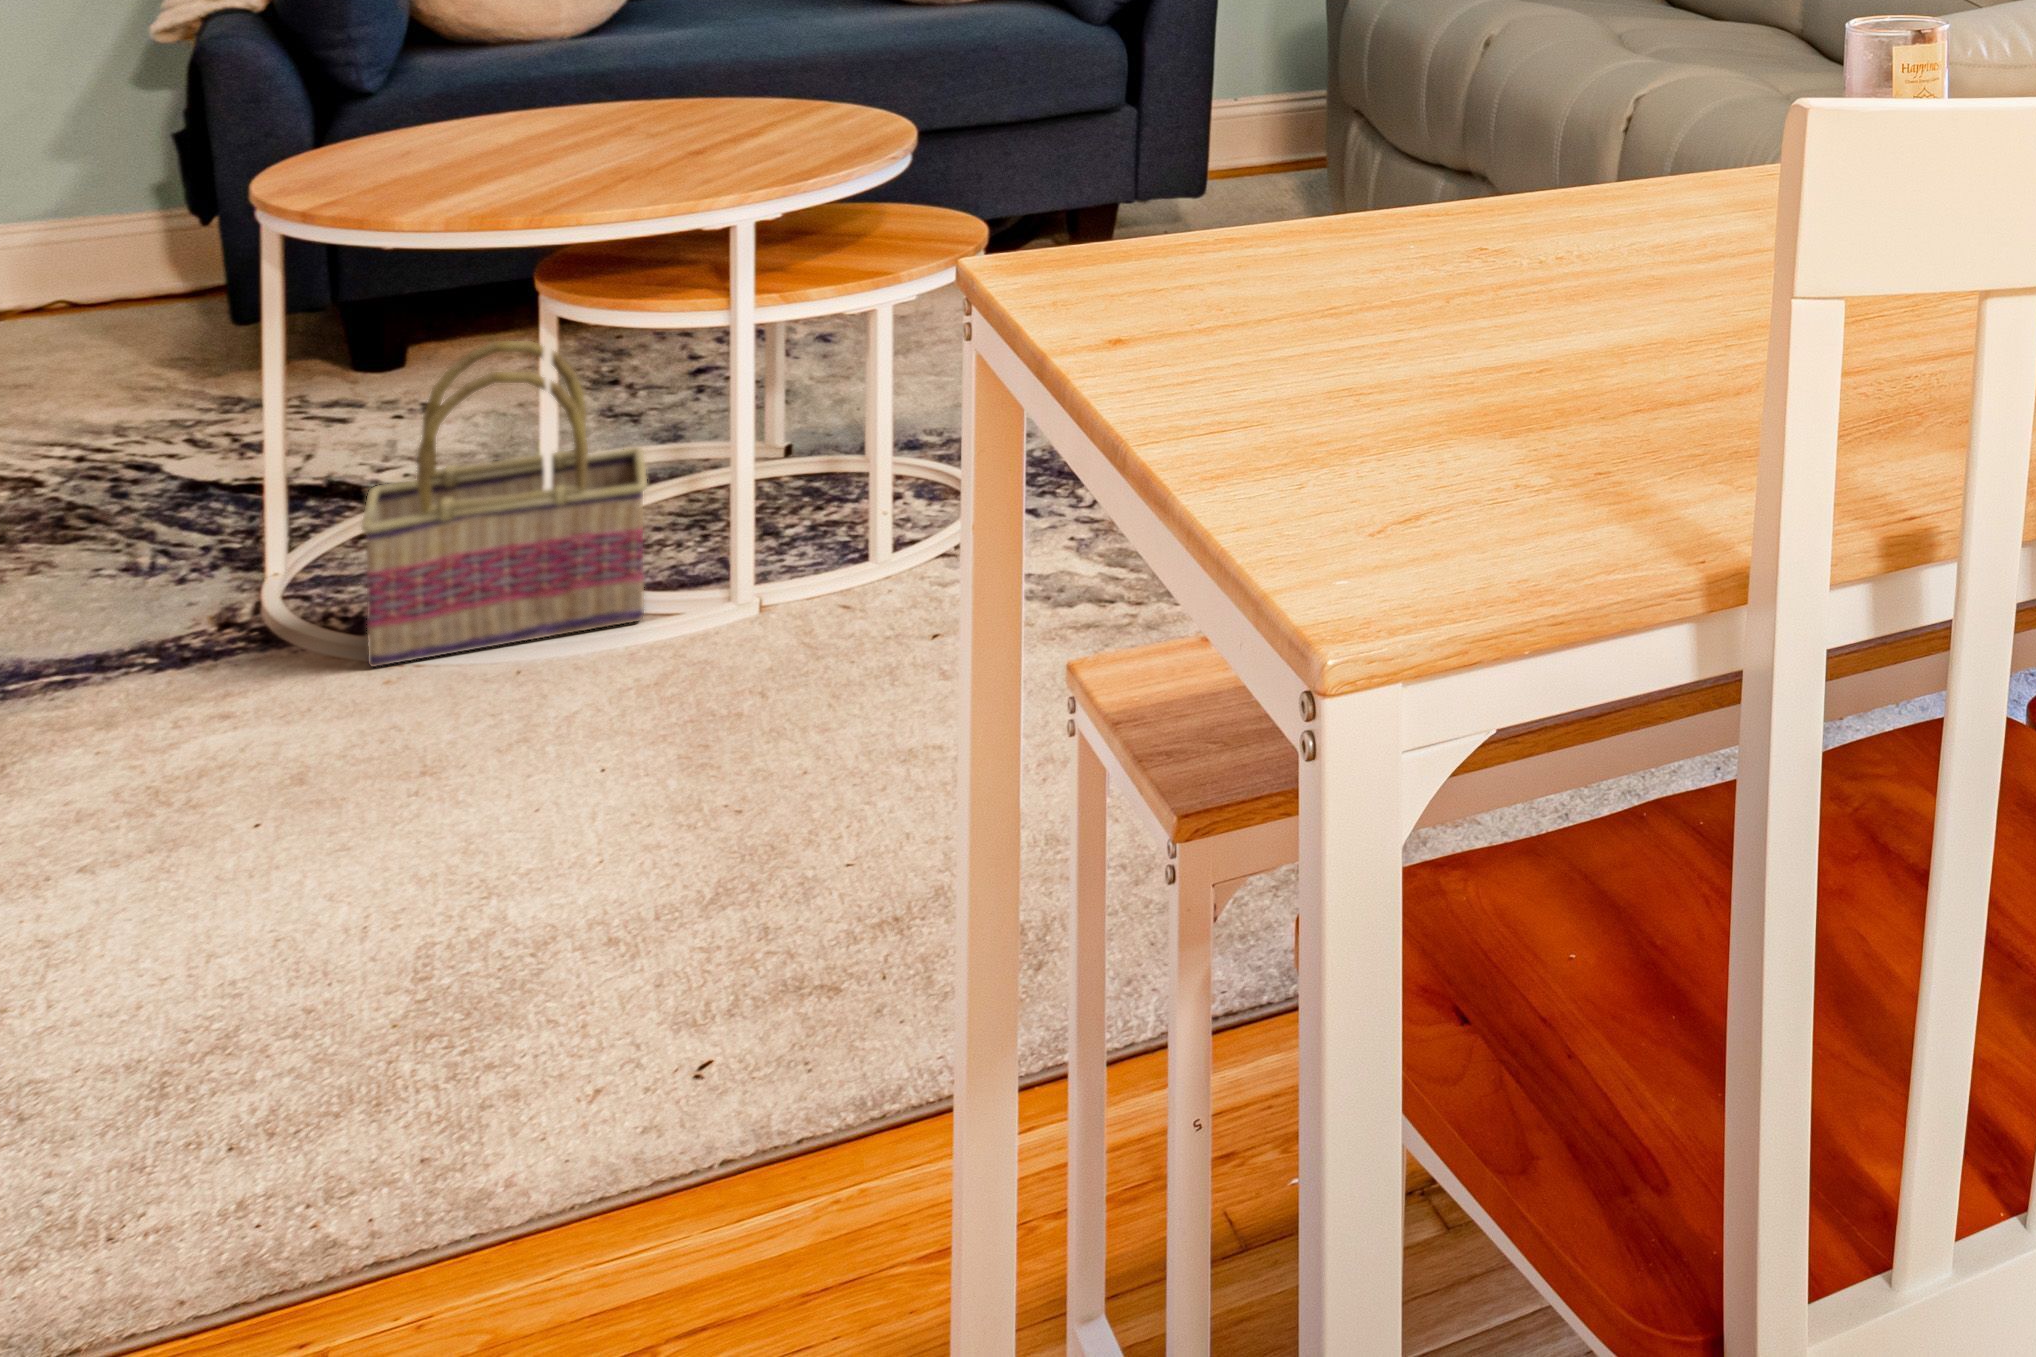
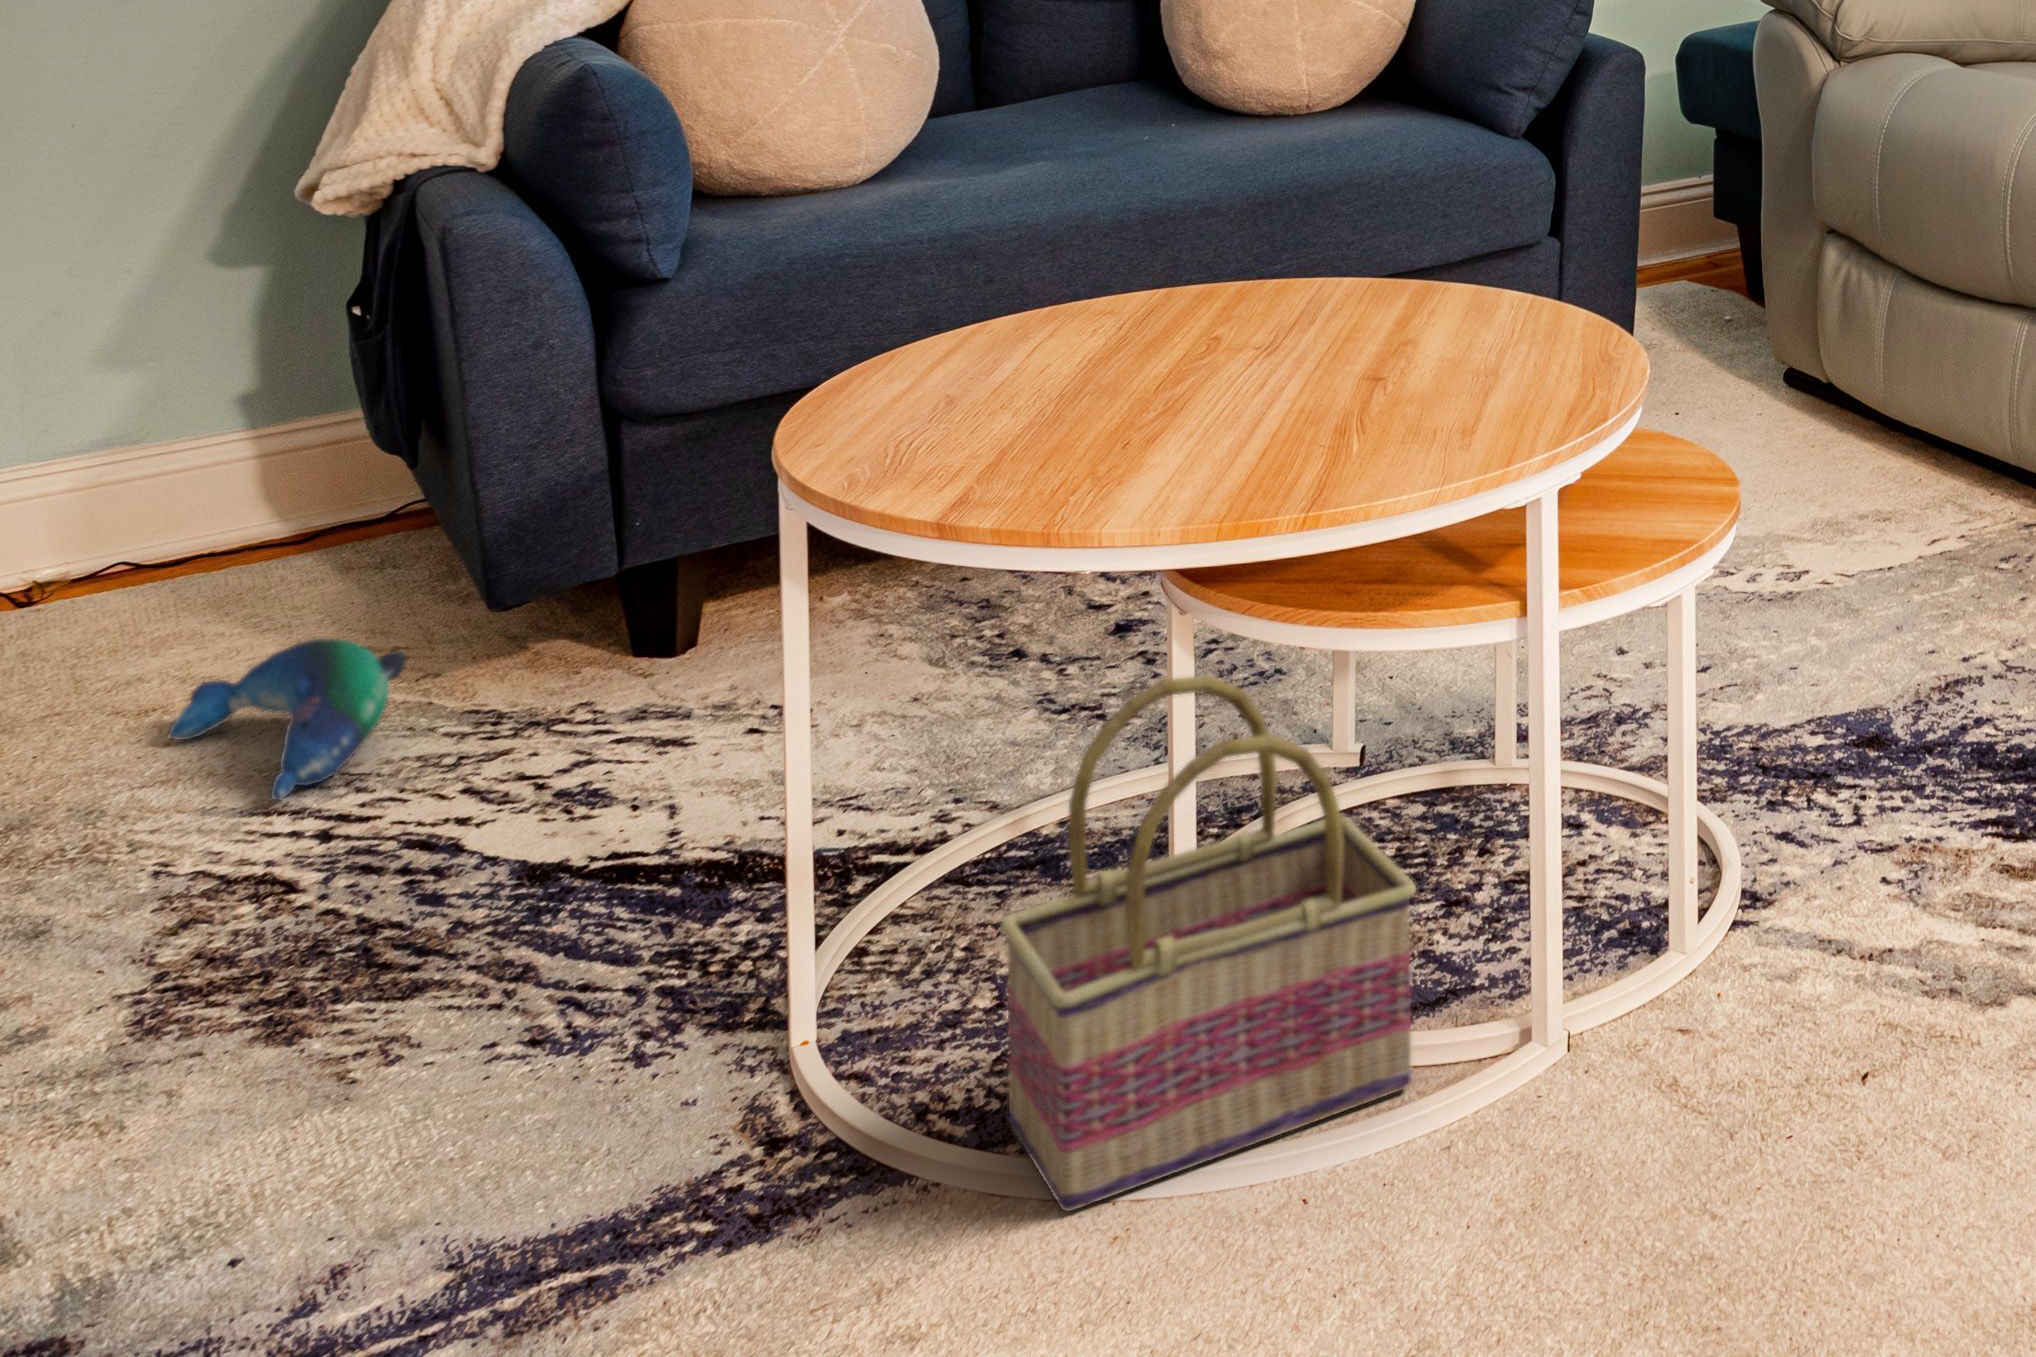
plush toy: none [18,337,178,438] -> present [168,639,406,800]

